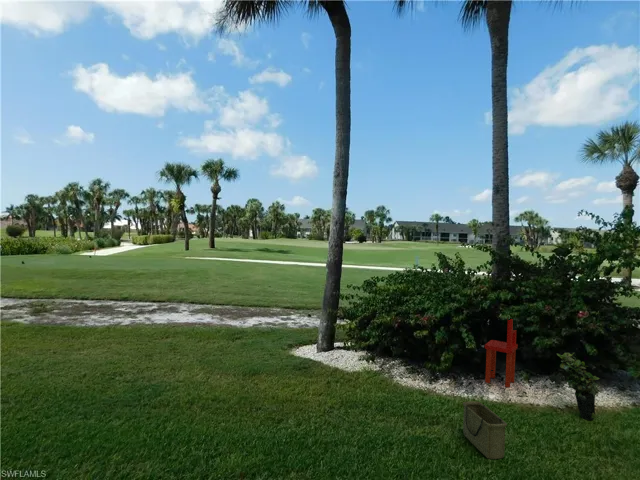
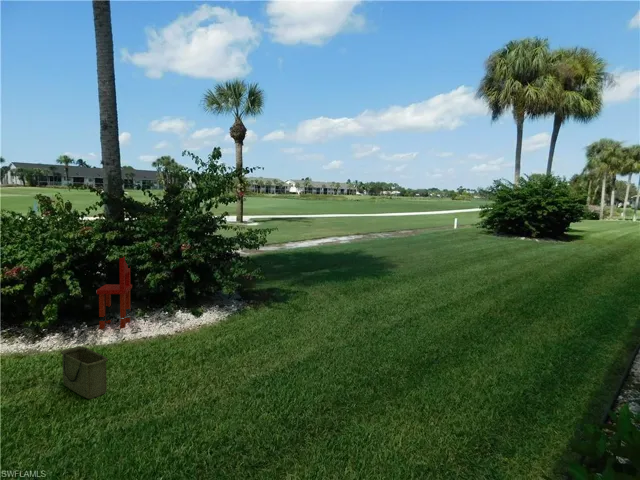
potted plant: present [557,353,599,421] -> none [164,281,199,337]

